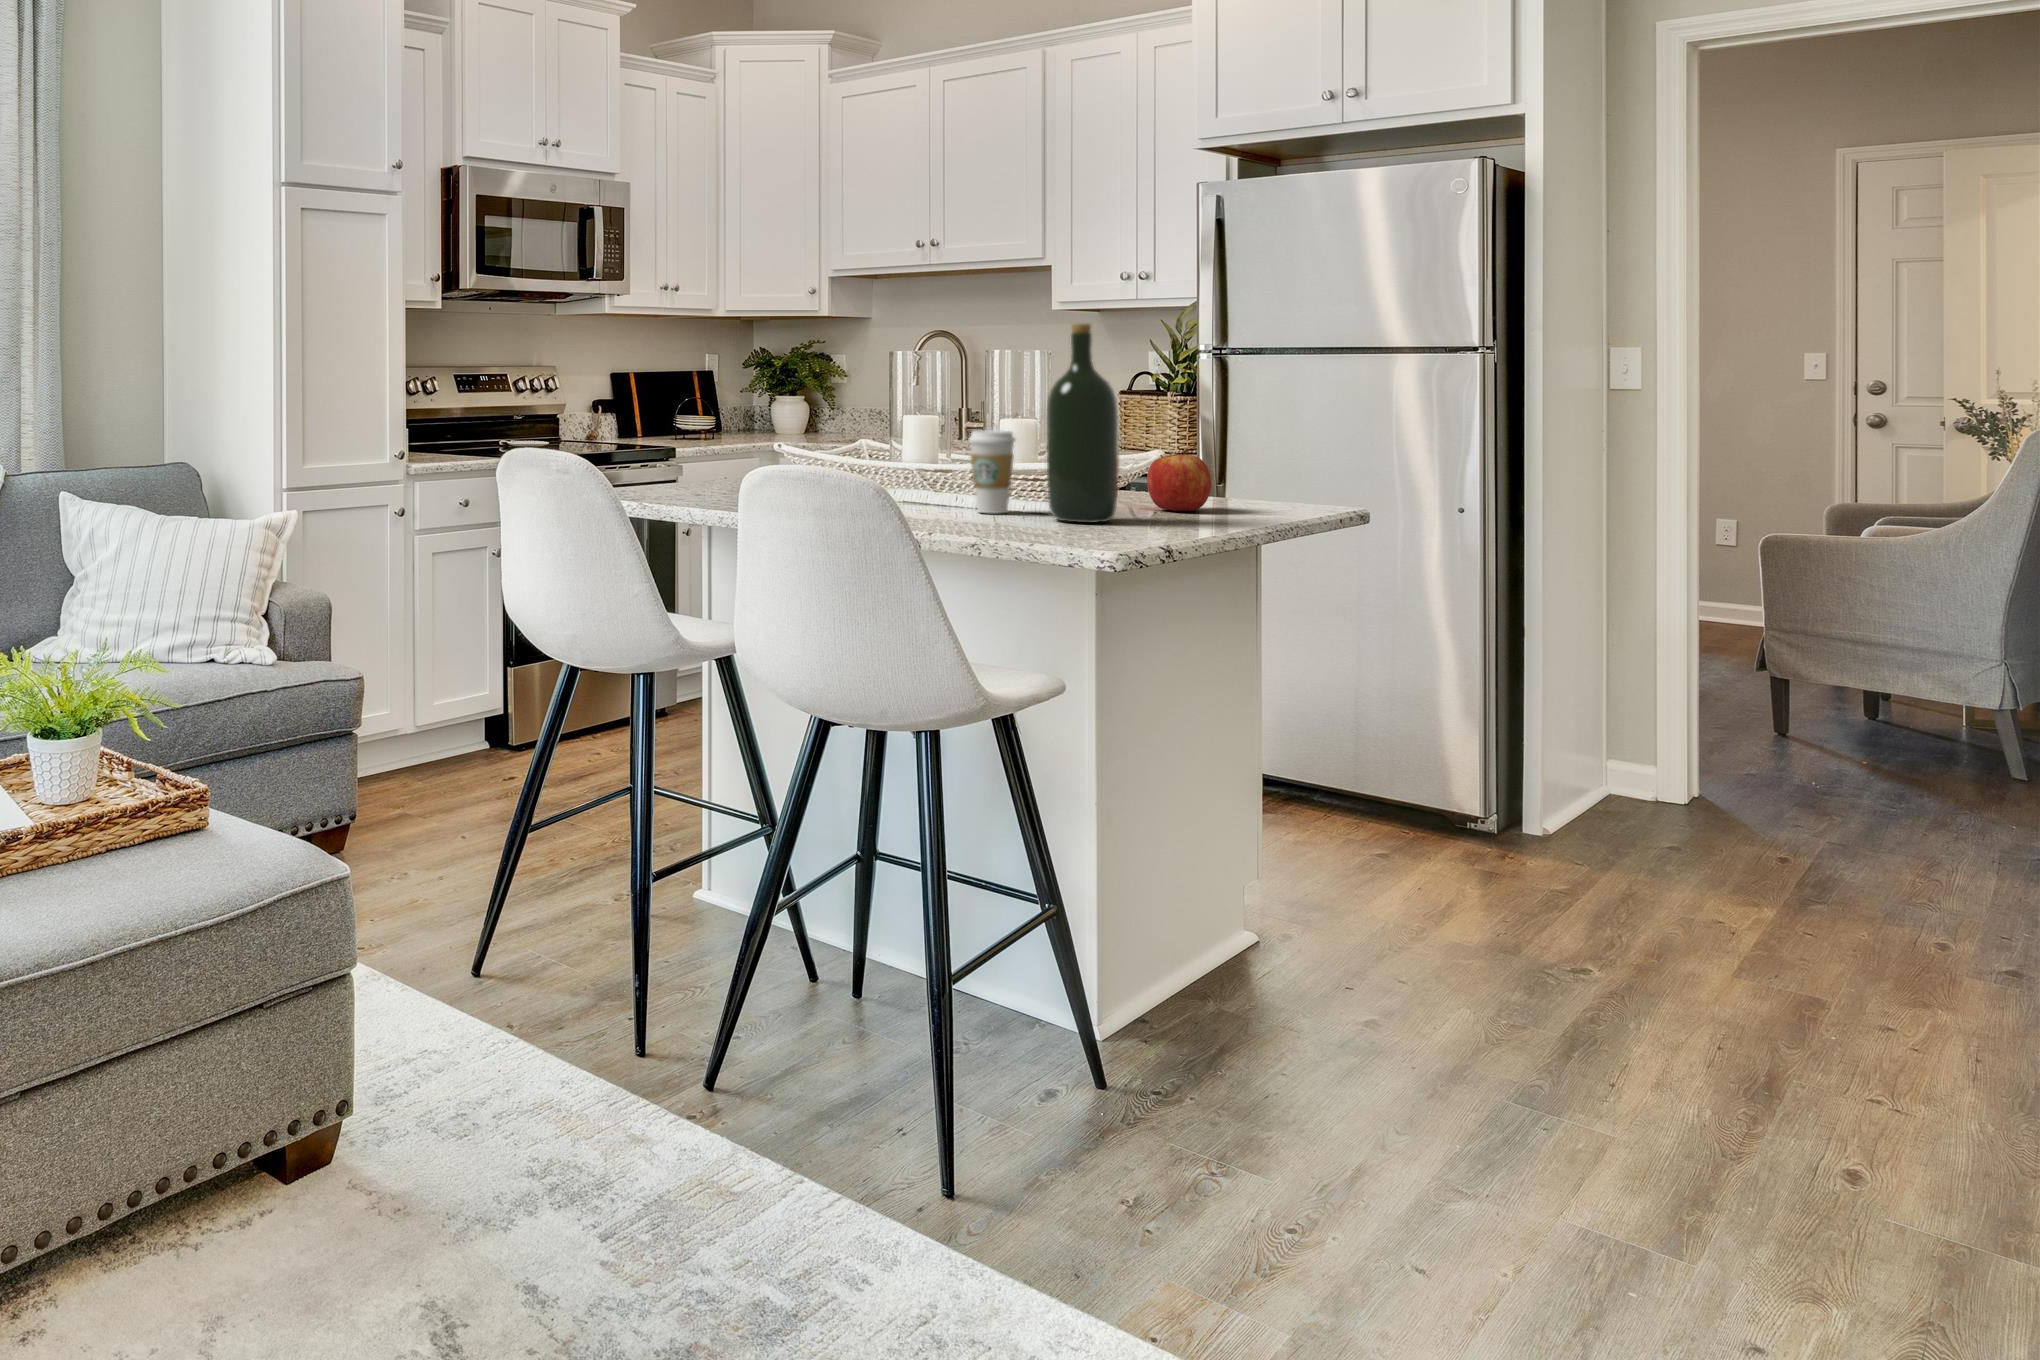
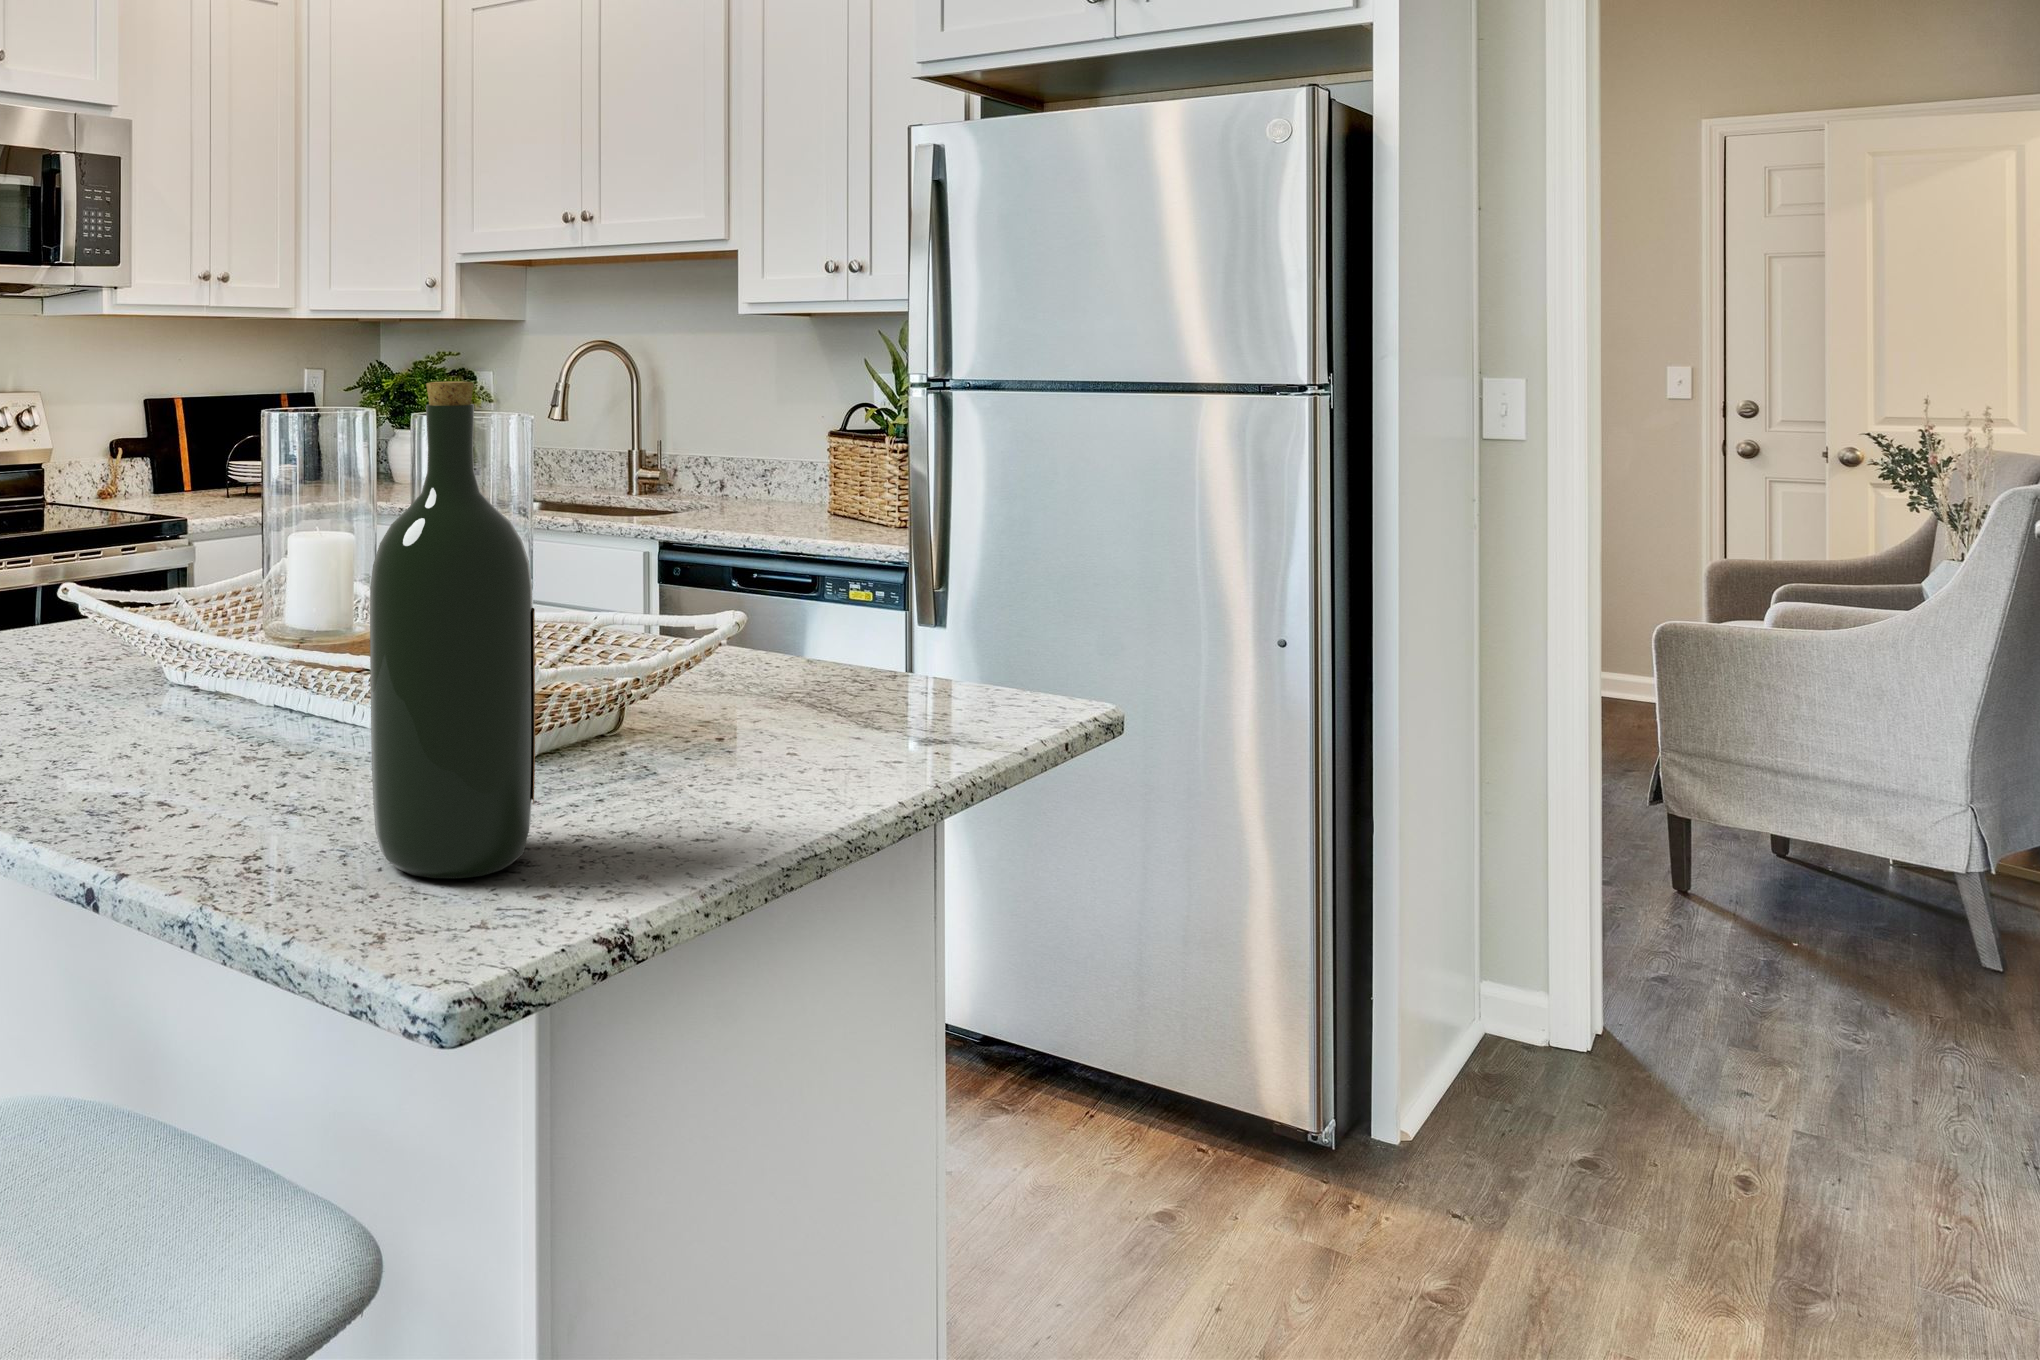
coffee cup: present [969,430,1016,513] -> none [240,617,348,822]
apple: present [1147,448,1211,511] -> none [656,652,787,796]

